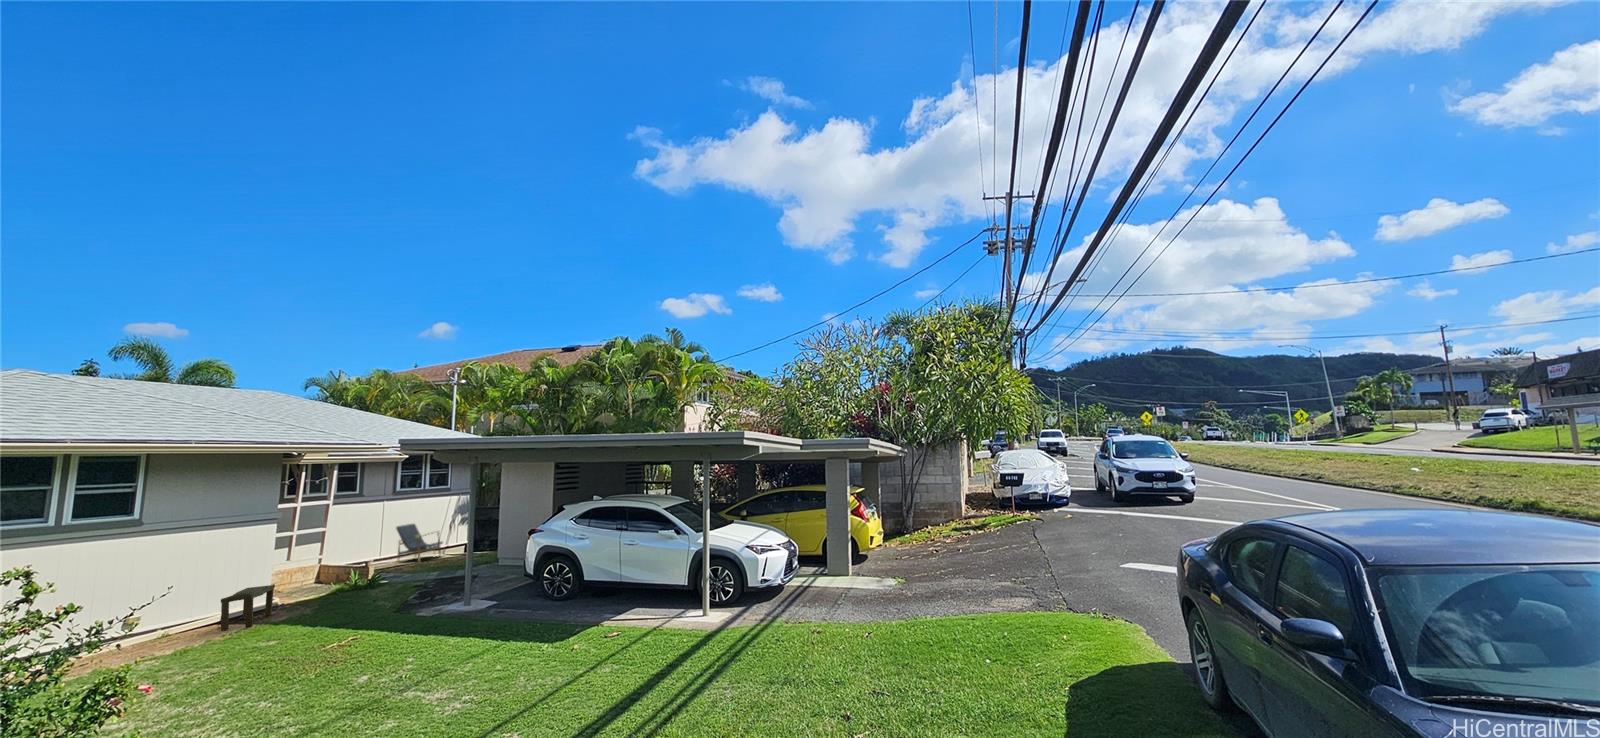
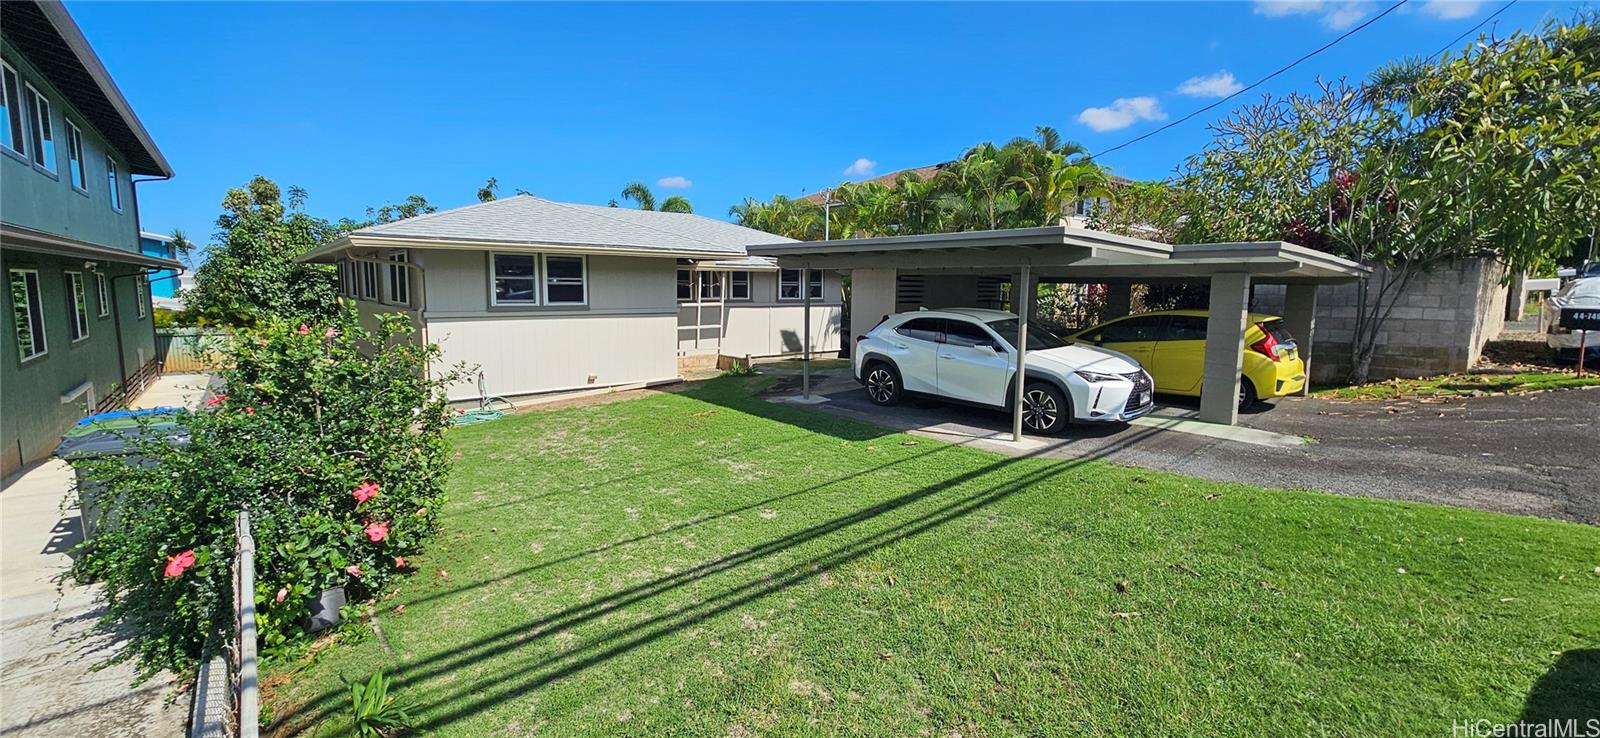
bench: present [221,585,275,630] -> none [640,365,677,395]

